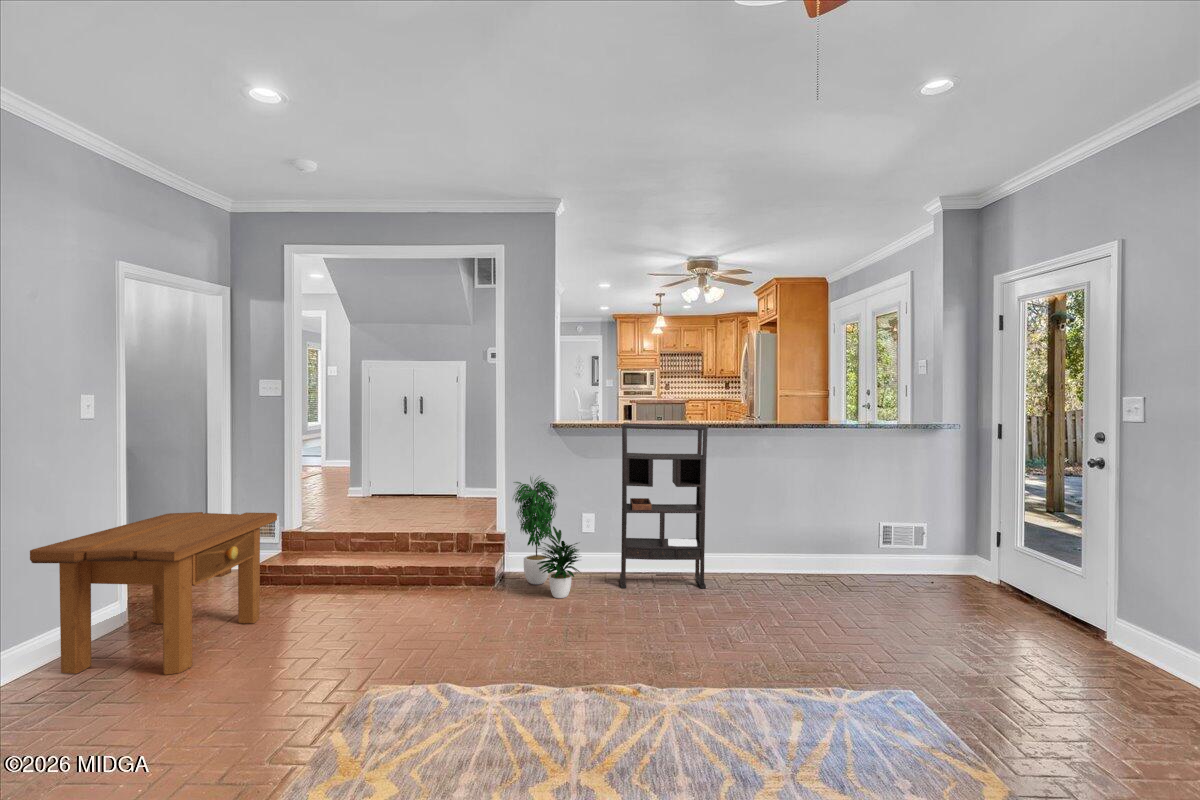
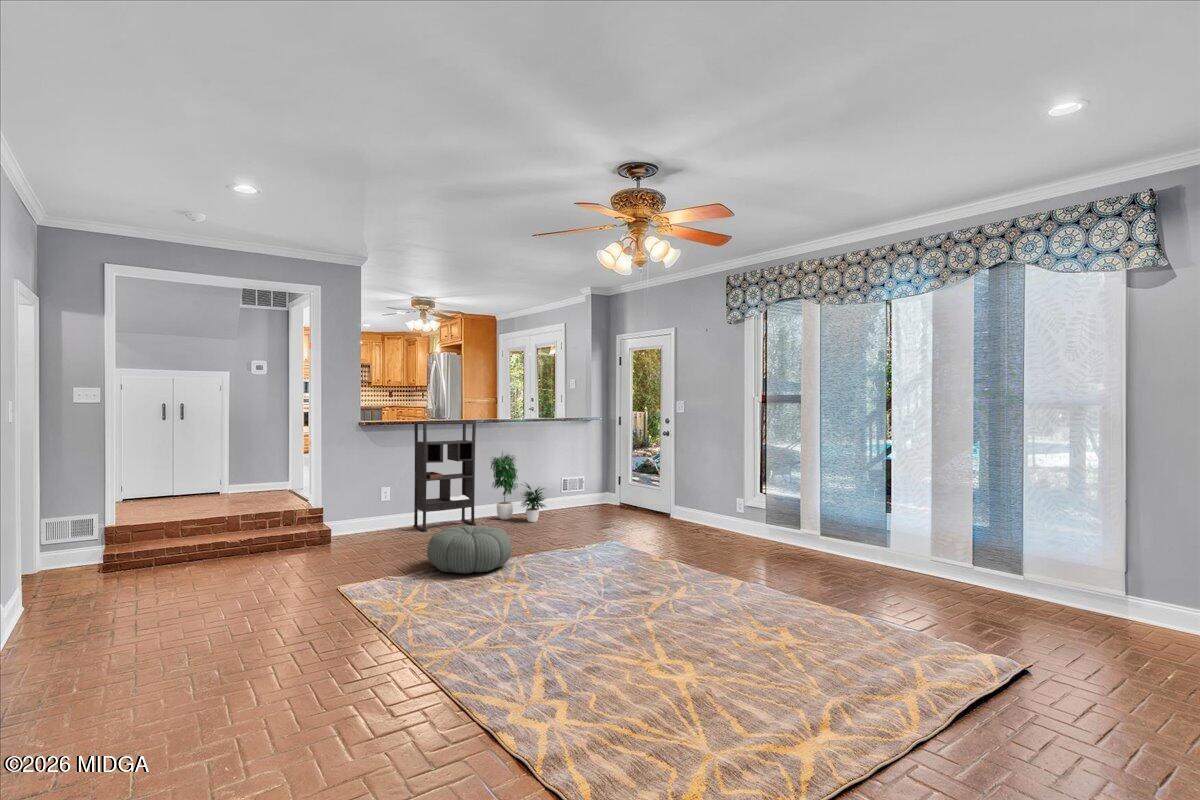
potted plant: present [513,477,580,598] -> present [491,455,546,522]
side table: present [30,512,277,675] -> none [54,500,193,633]
pouf: none [513,607,660,708] -> present [427,526,512,574]

